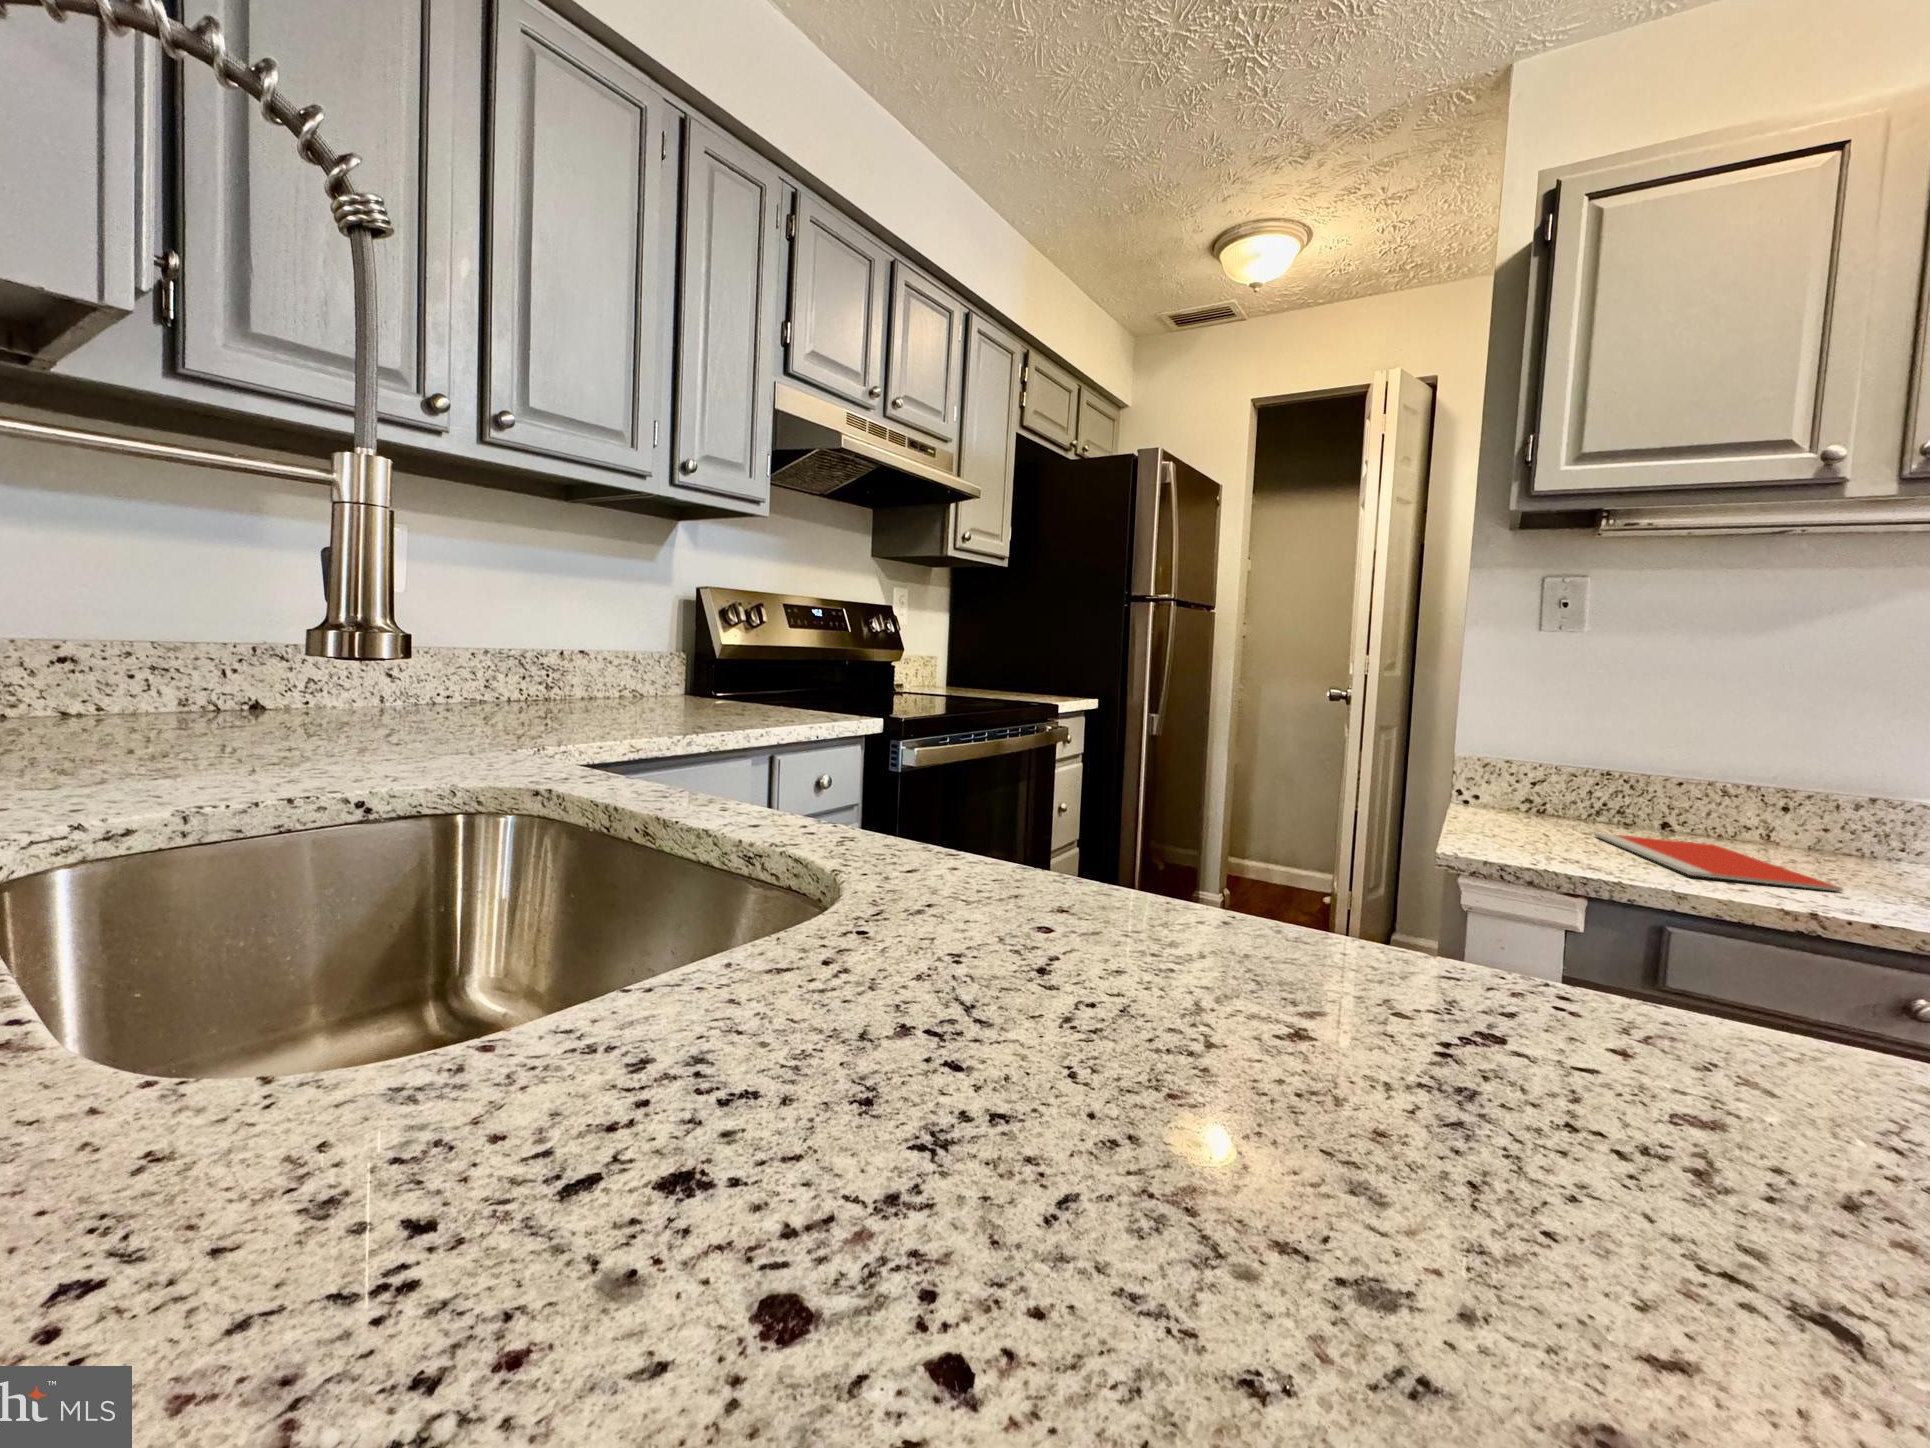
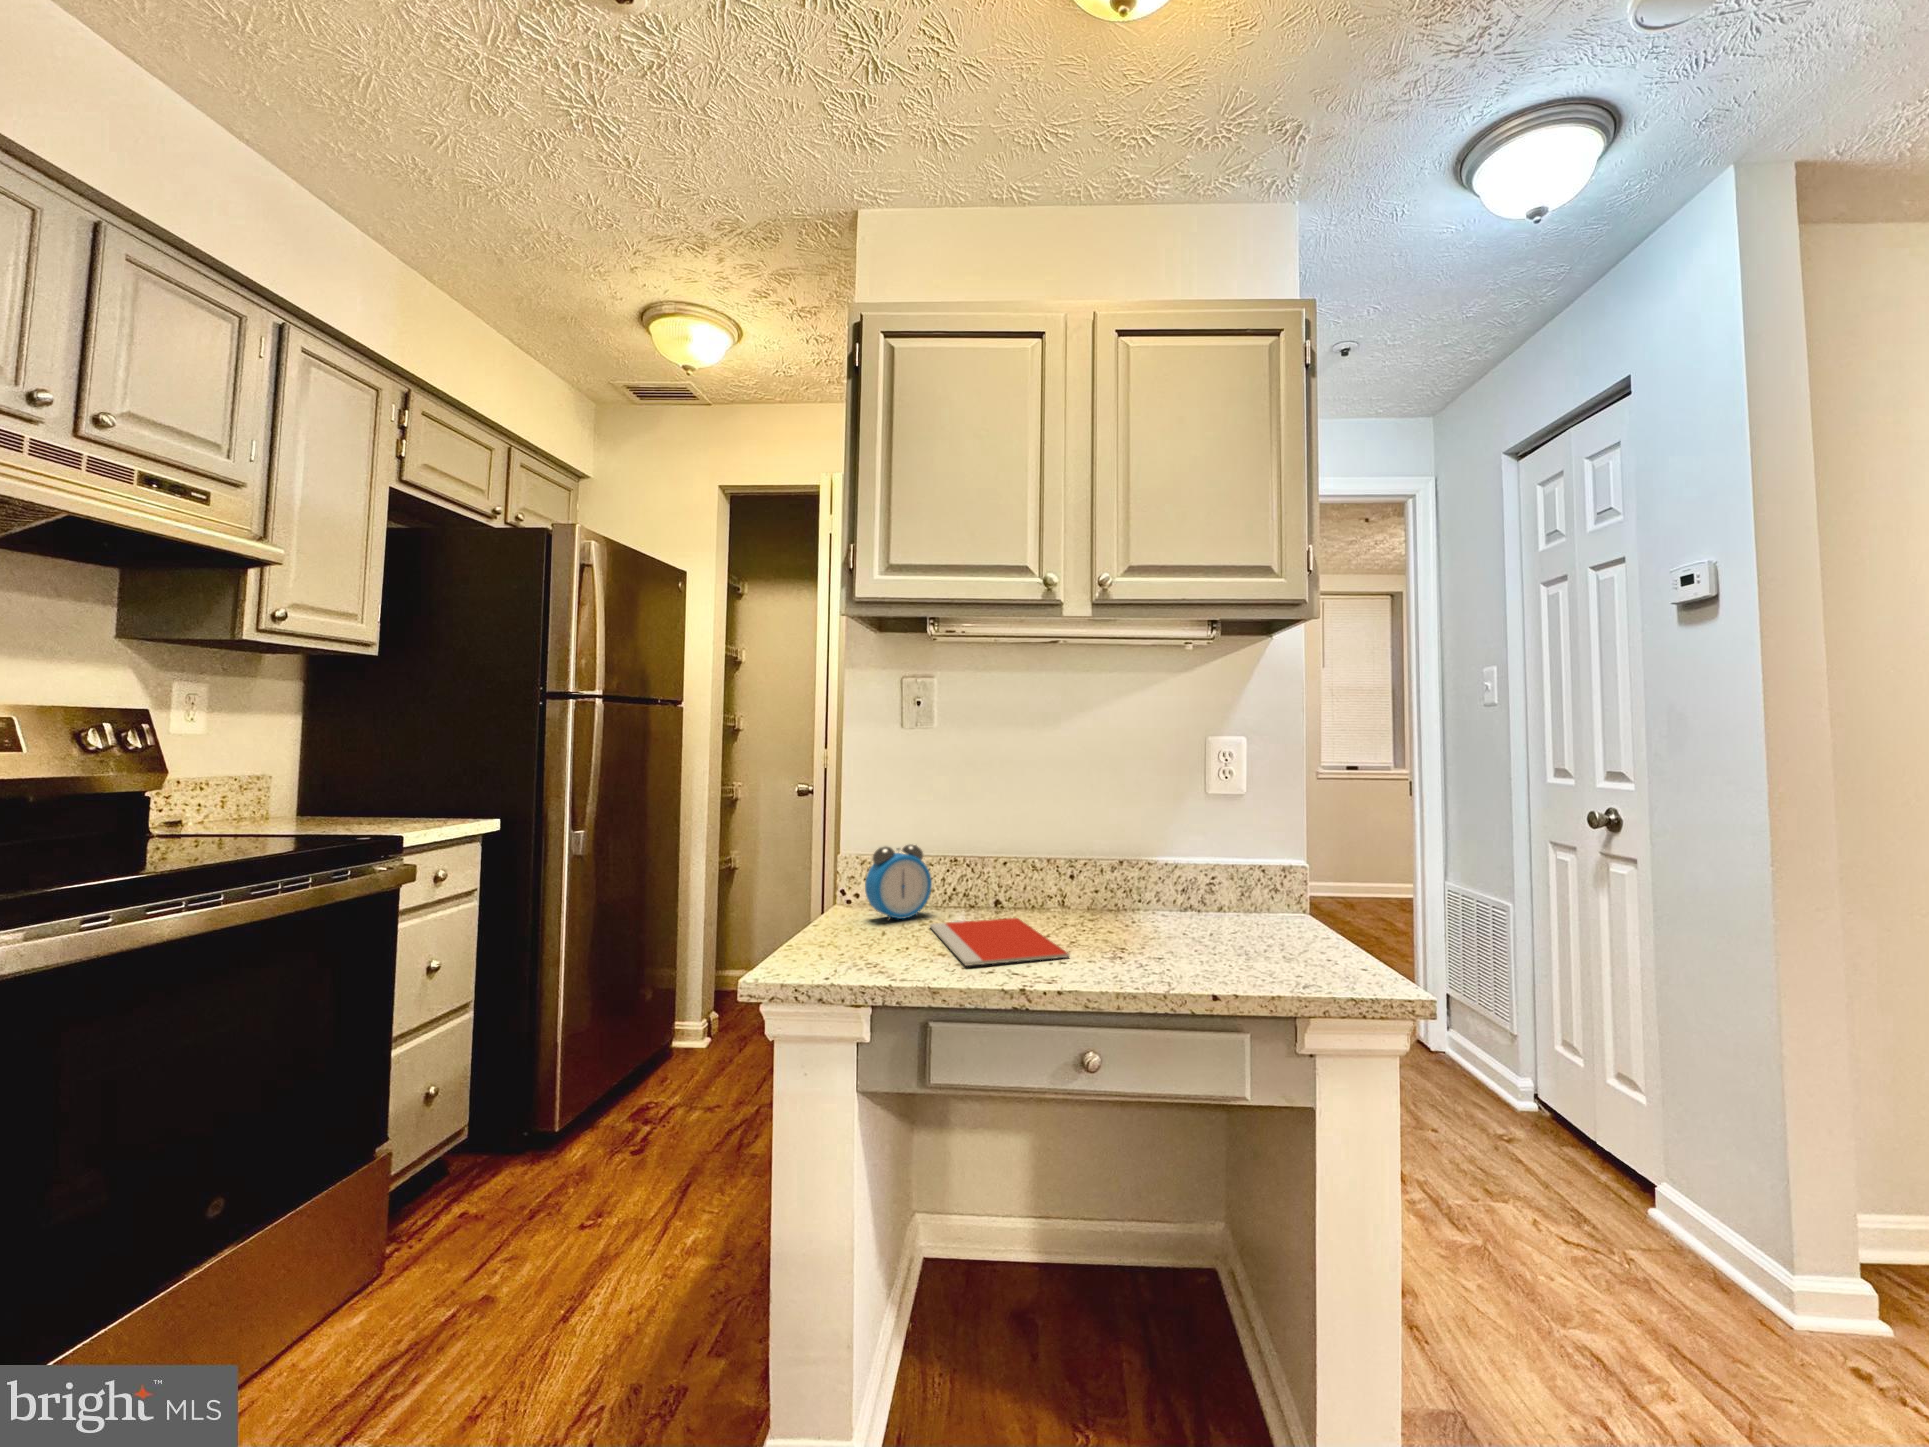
alarm clock: none [1503,749,1587,826] -> present [865,845,932,919]

